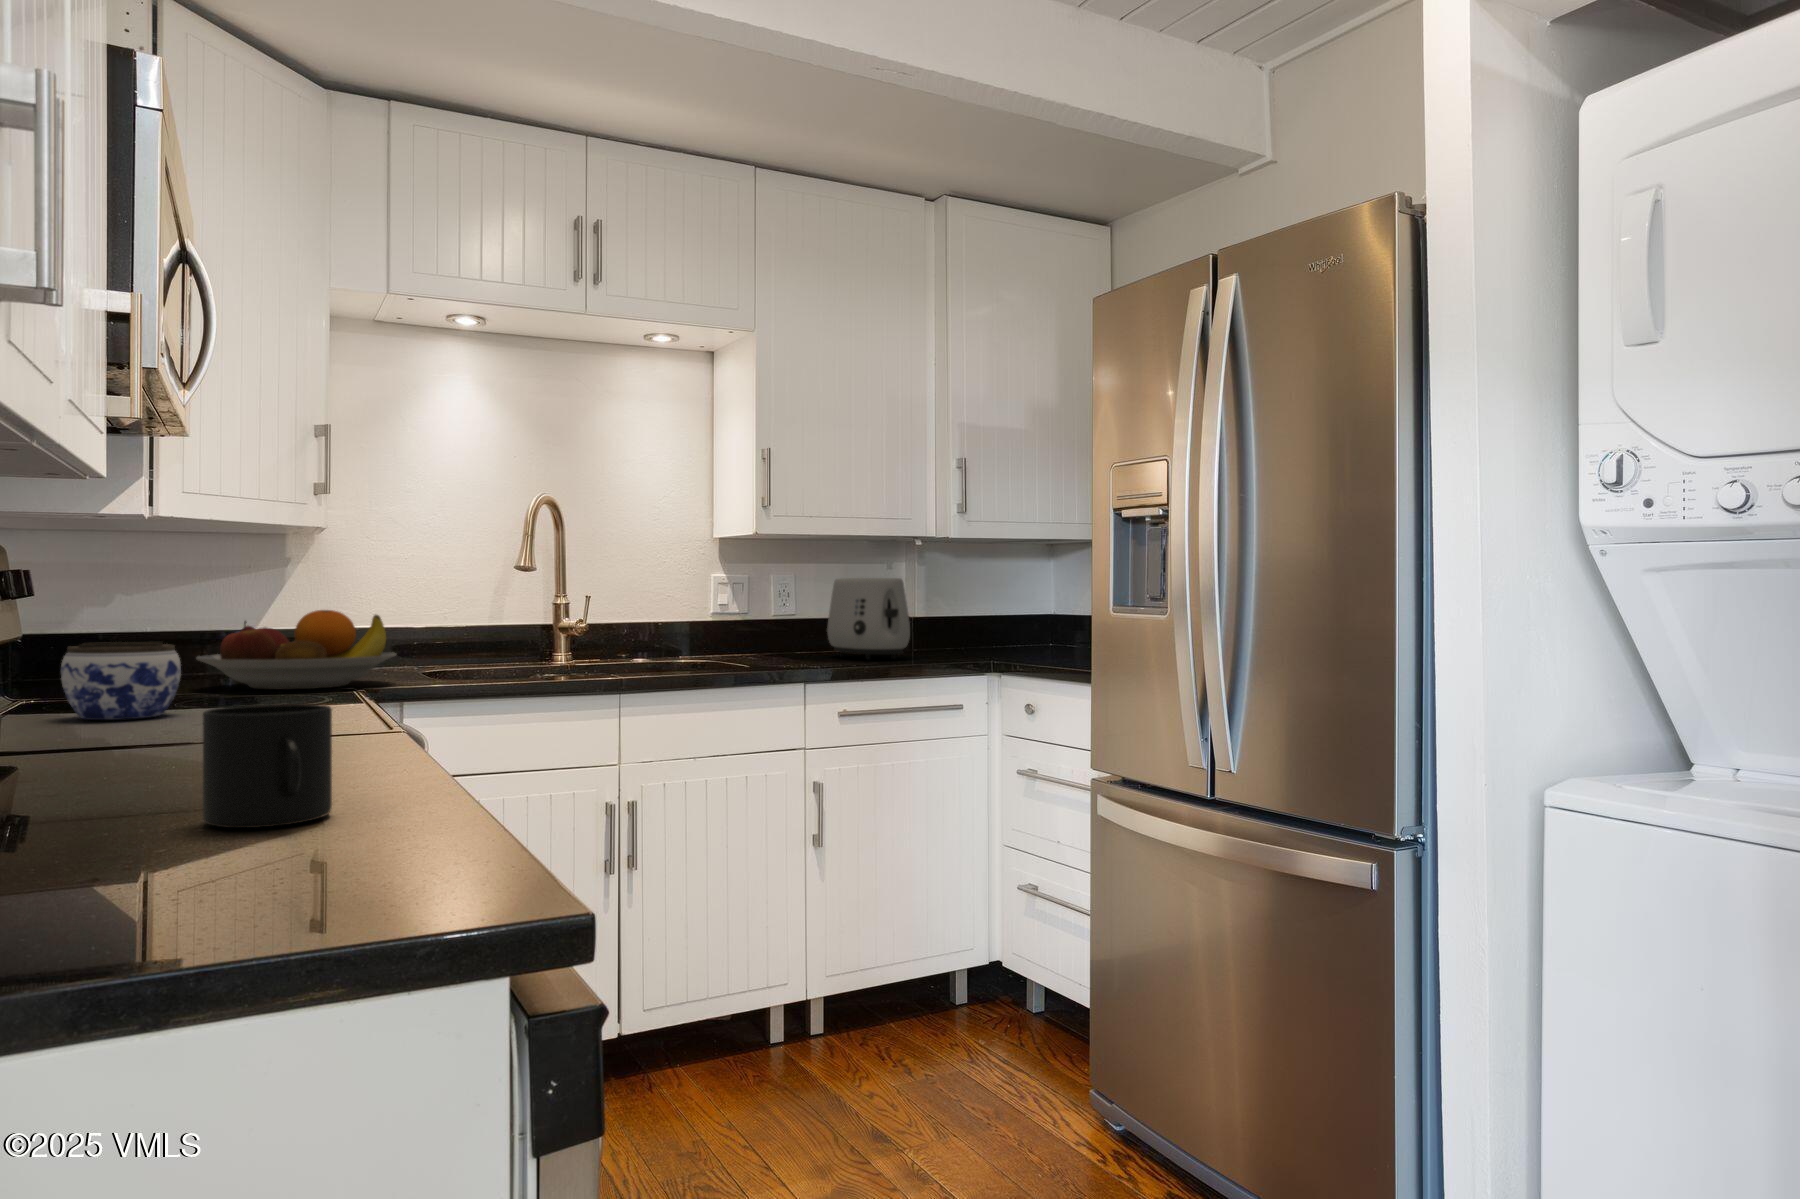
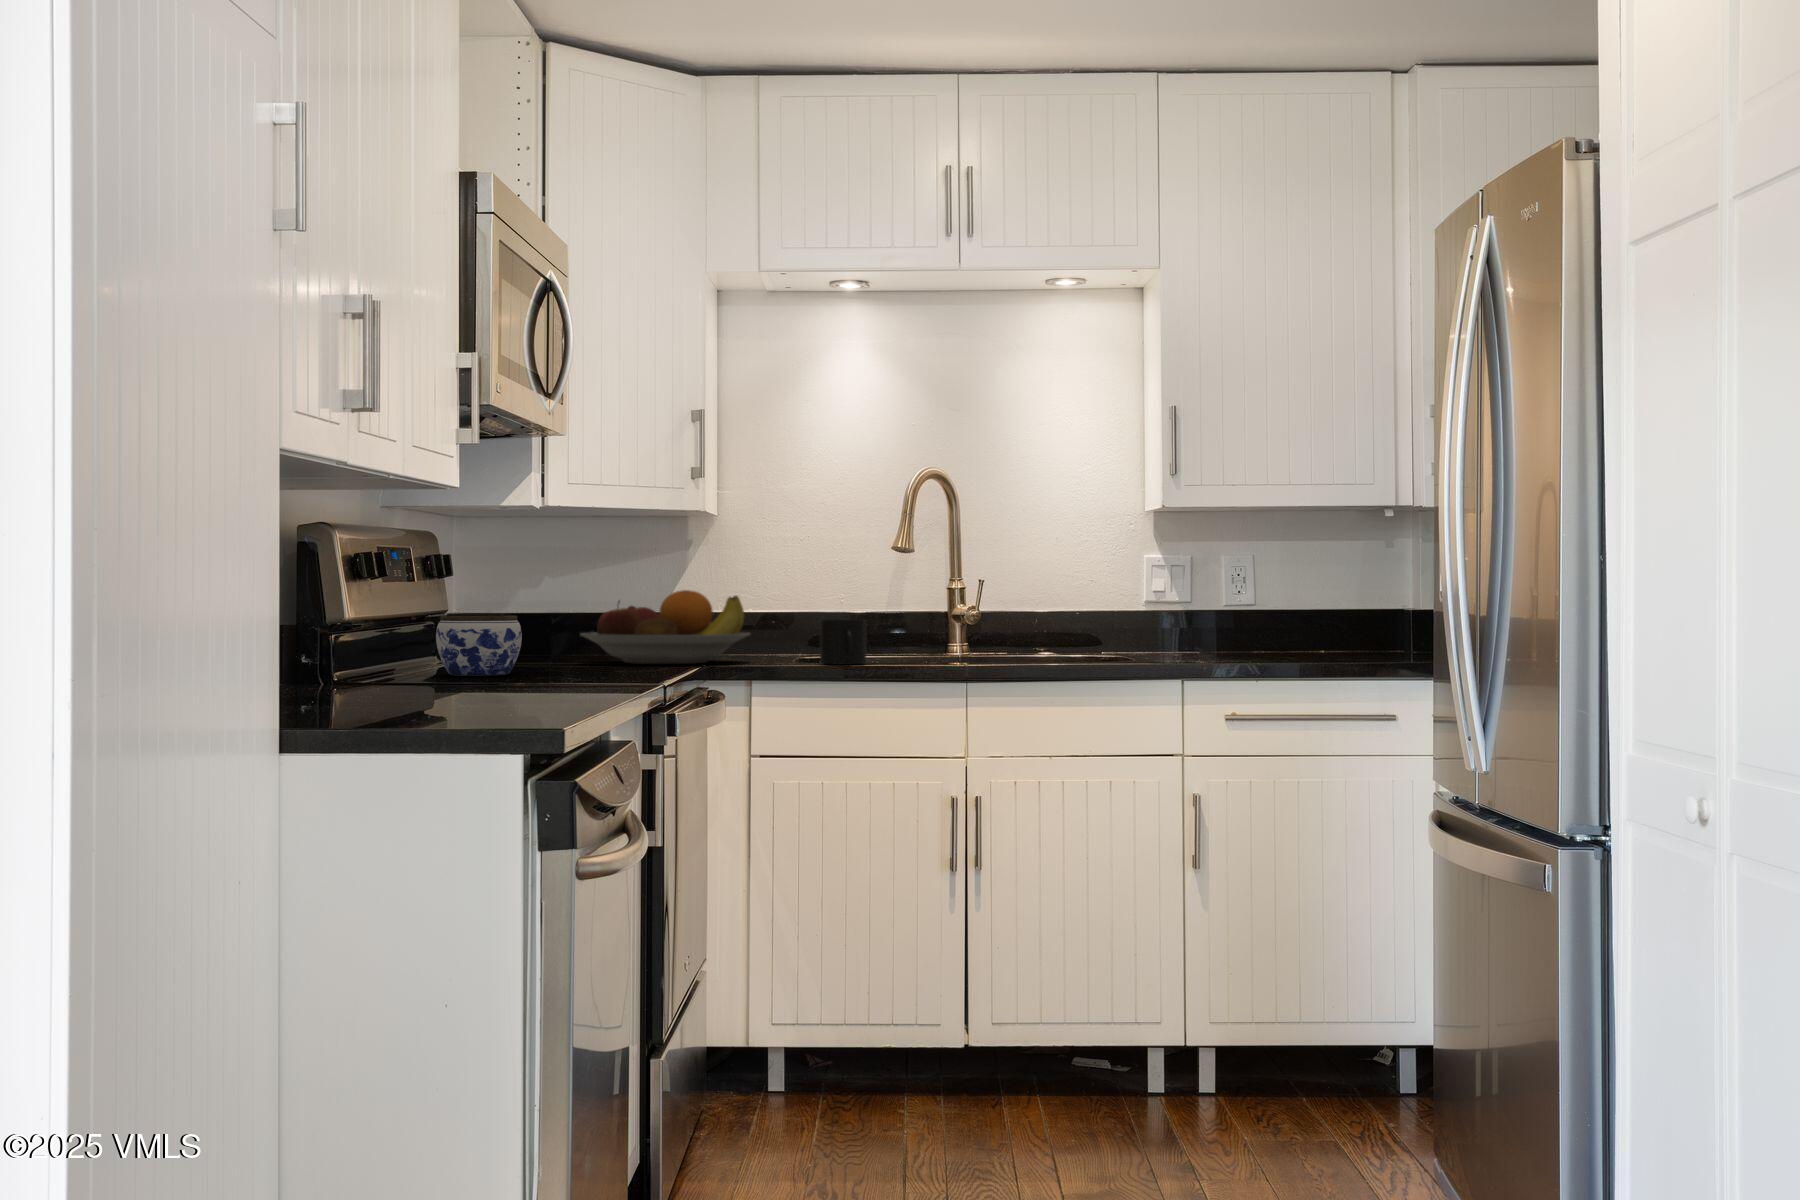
toaster: present [827,578,910,659] -> none [1280,555,1373,657]
mug: present [203,704,332,828] -> present [820,619,866,665]

